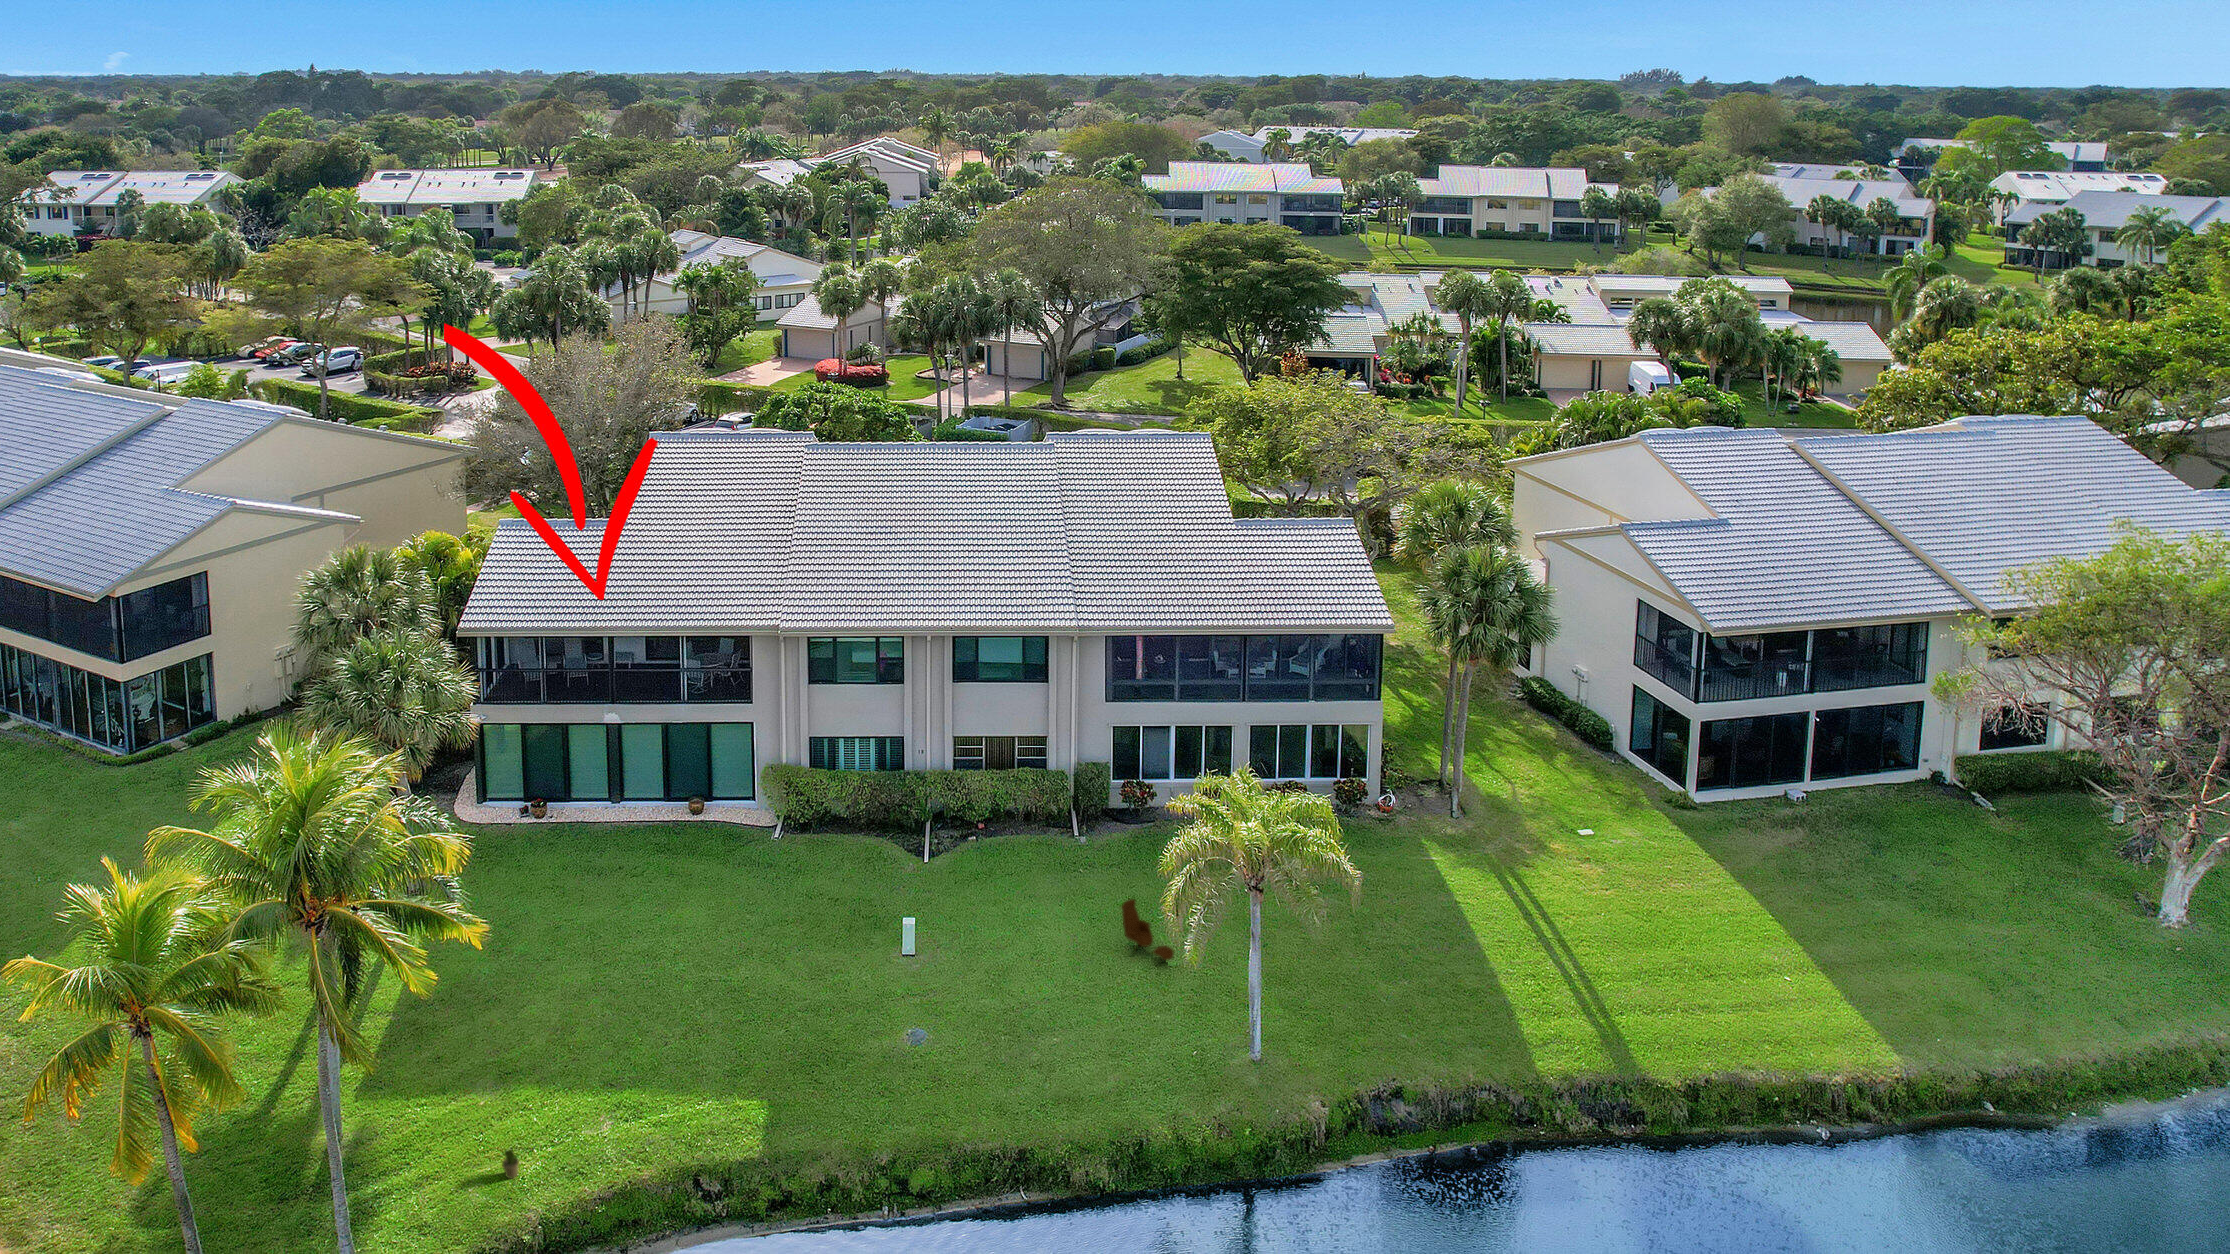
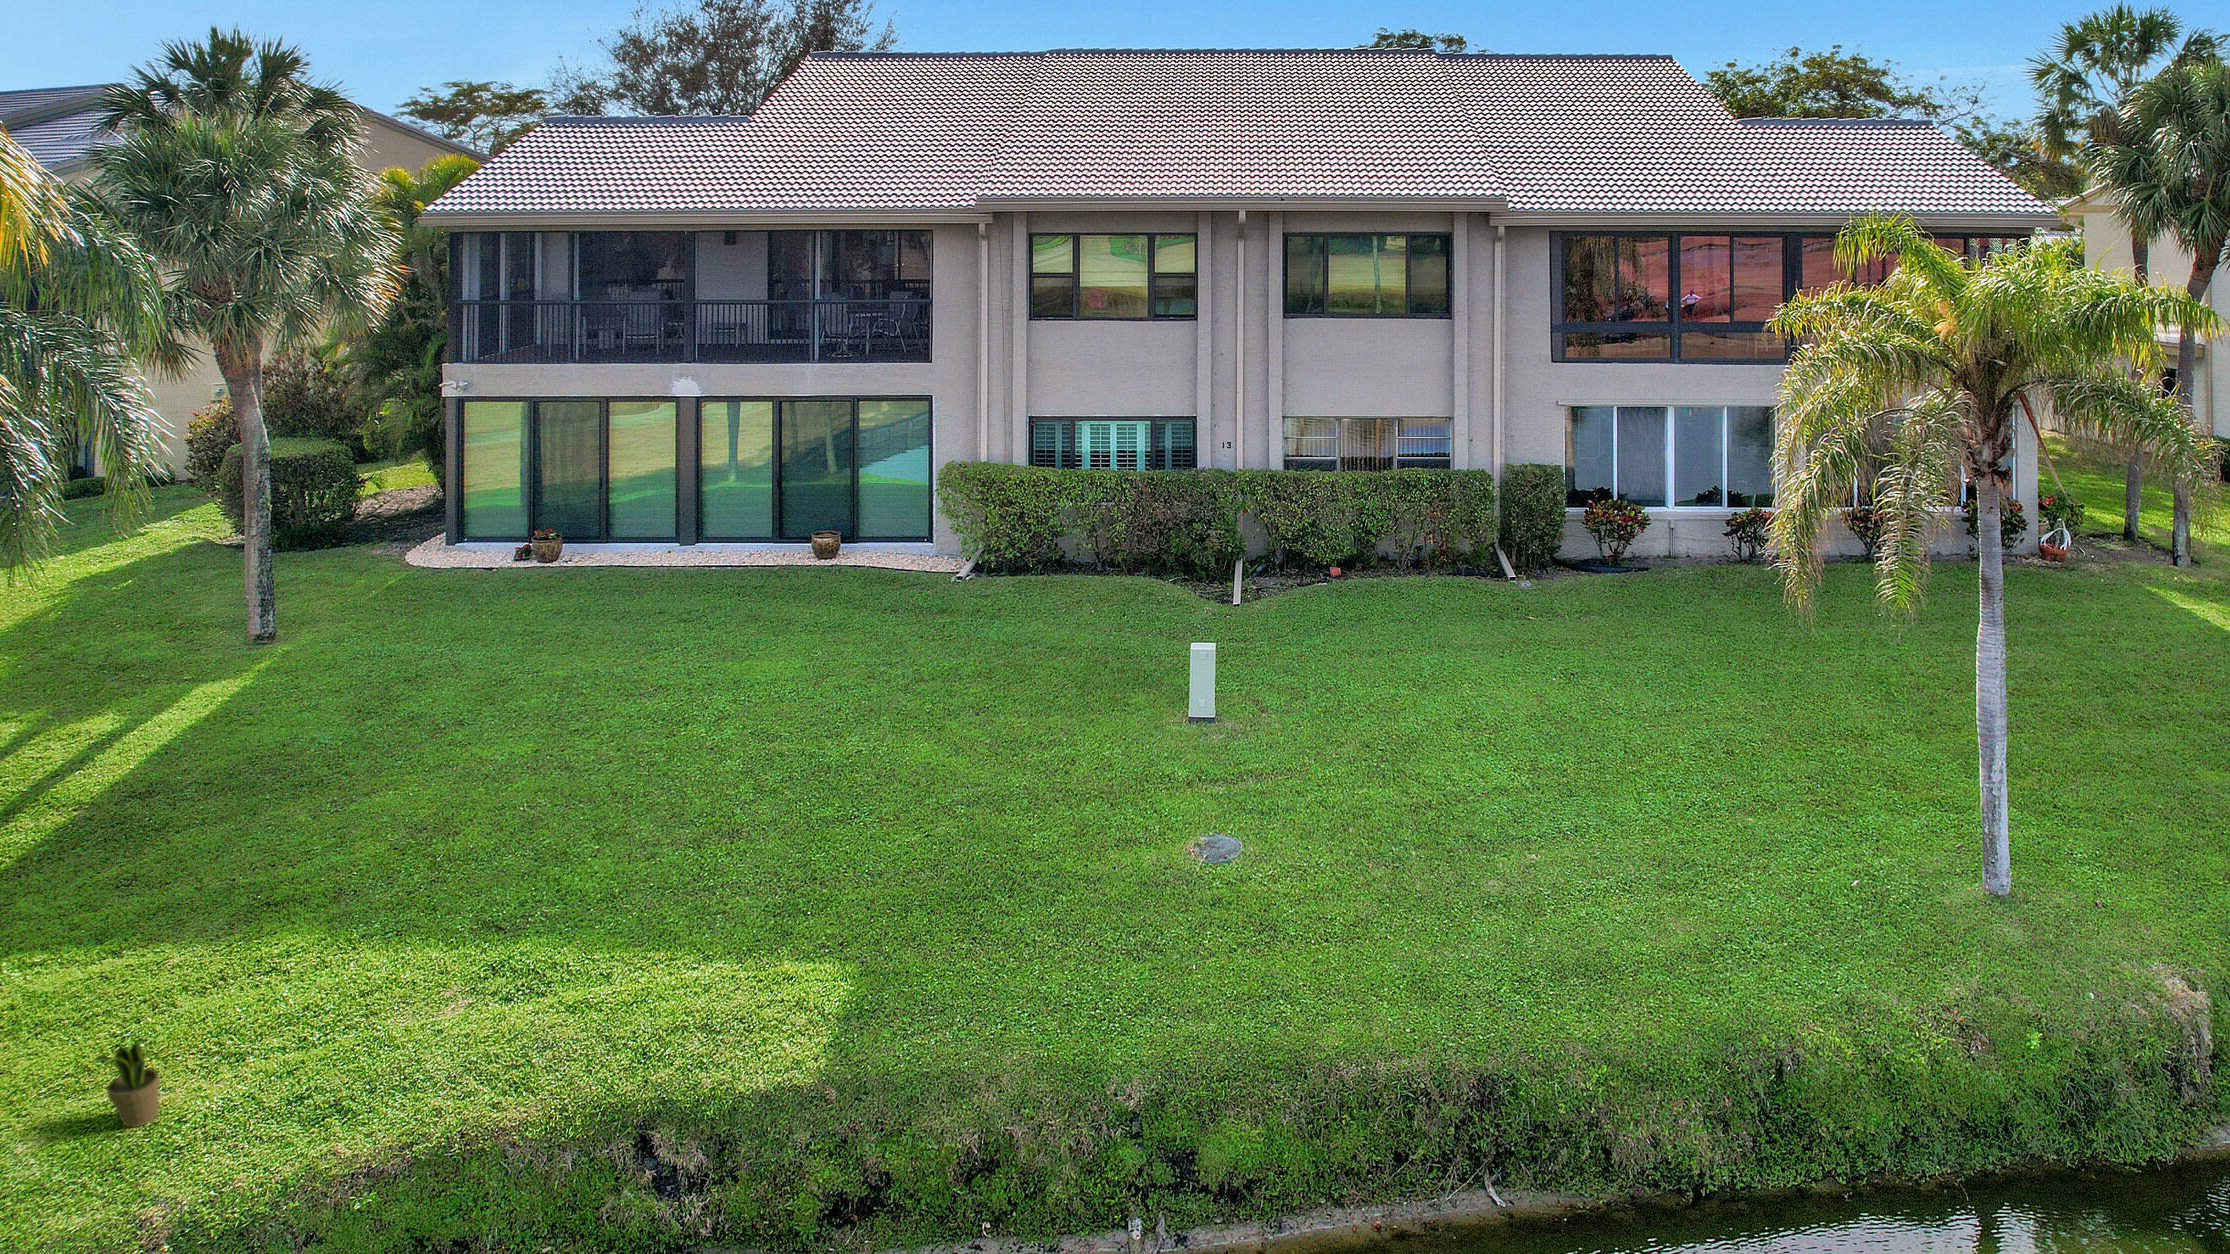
lounge chair: present [1122,899,1174,962] -> none [1635,616,1750,744]

